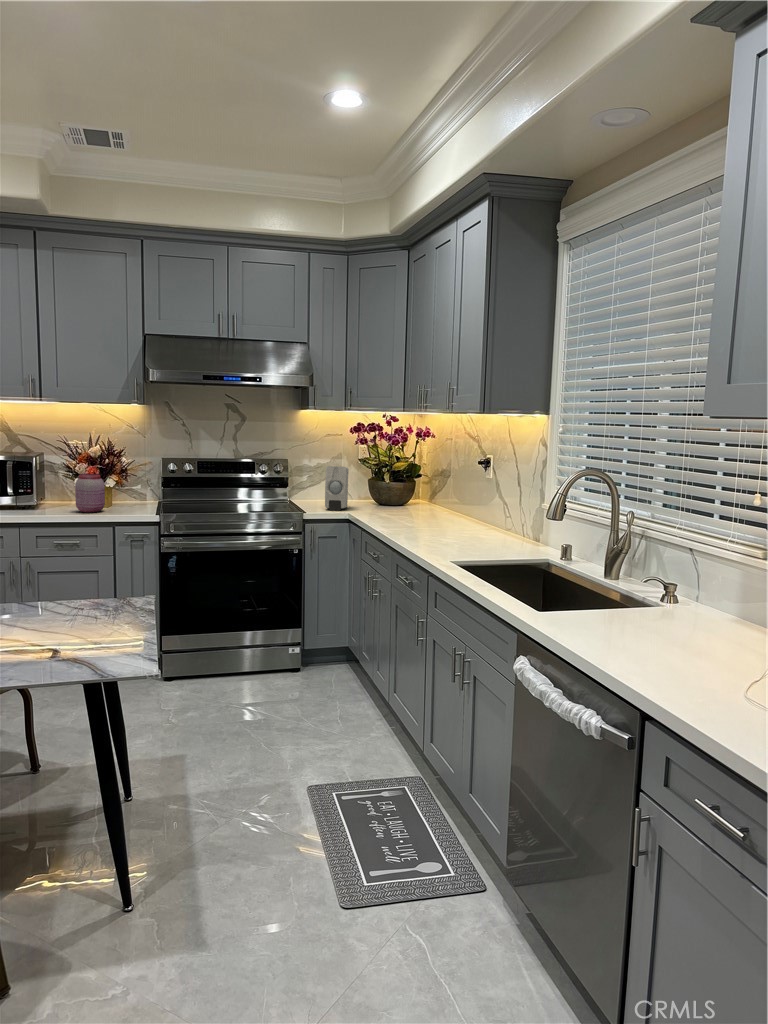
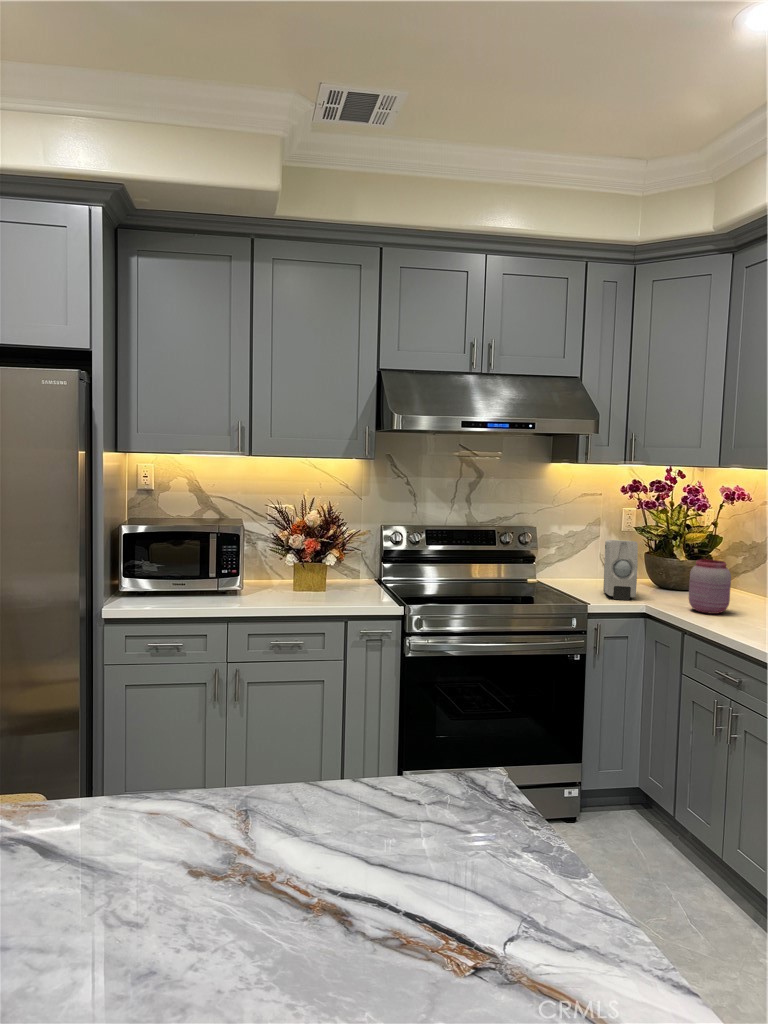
jar: present [75,474,105,512] -> present [689,559,731,614]

